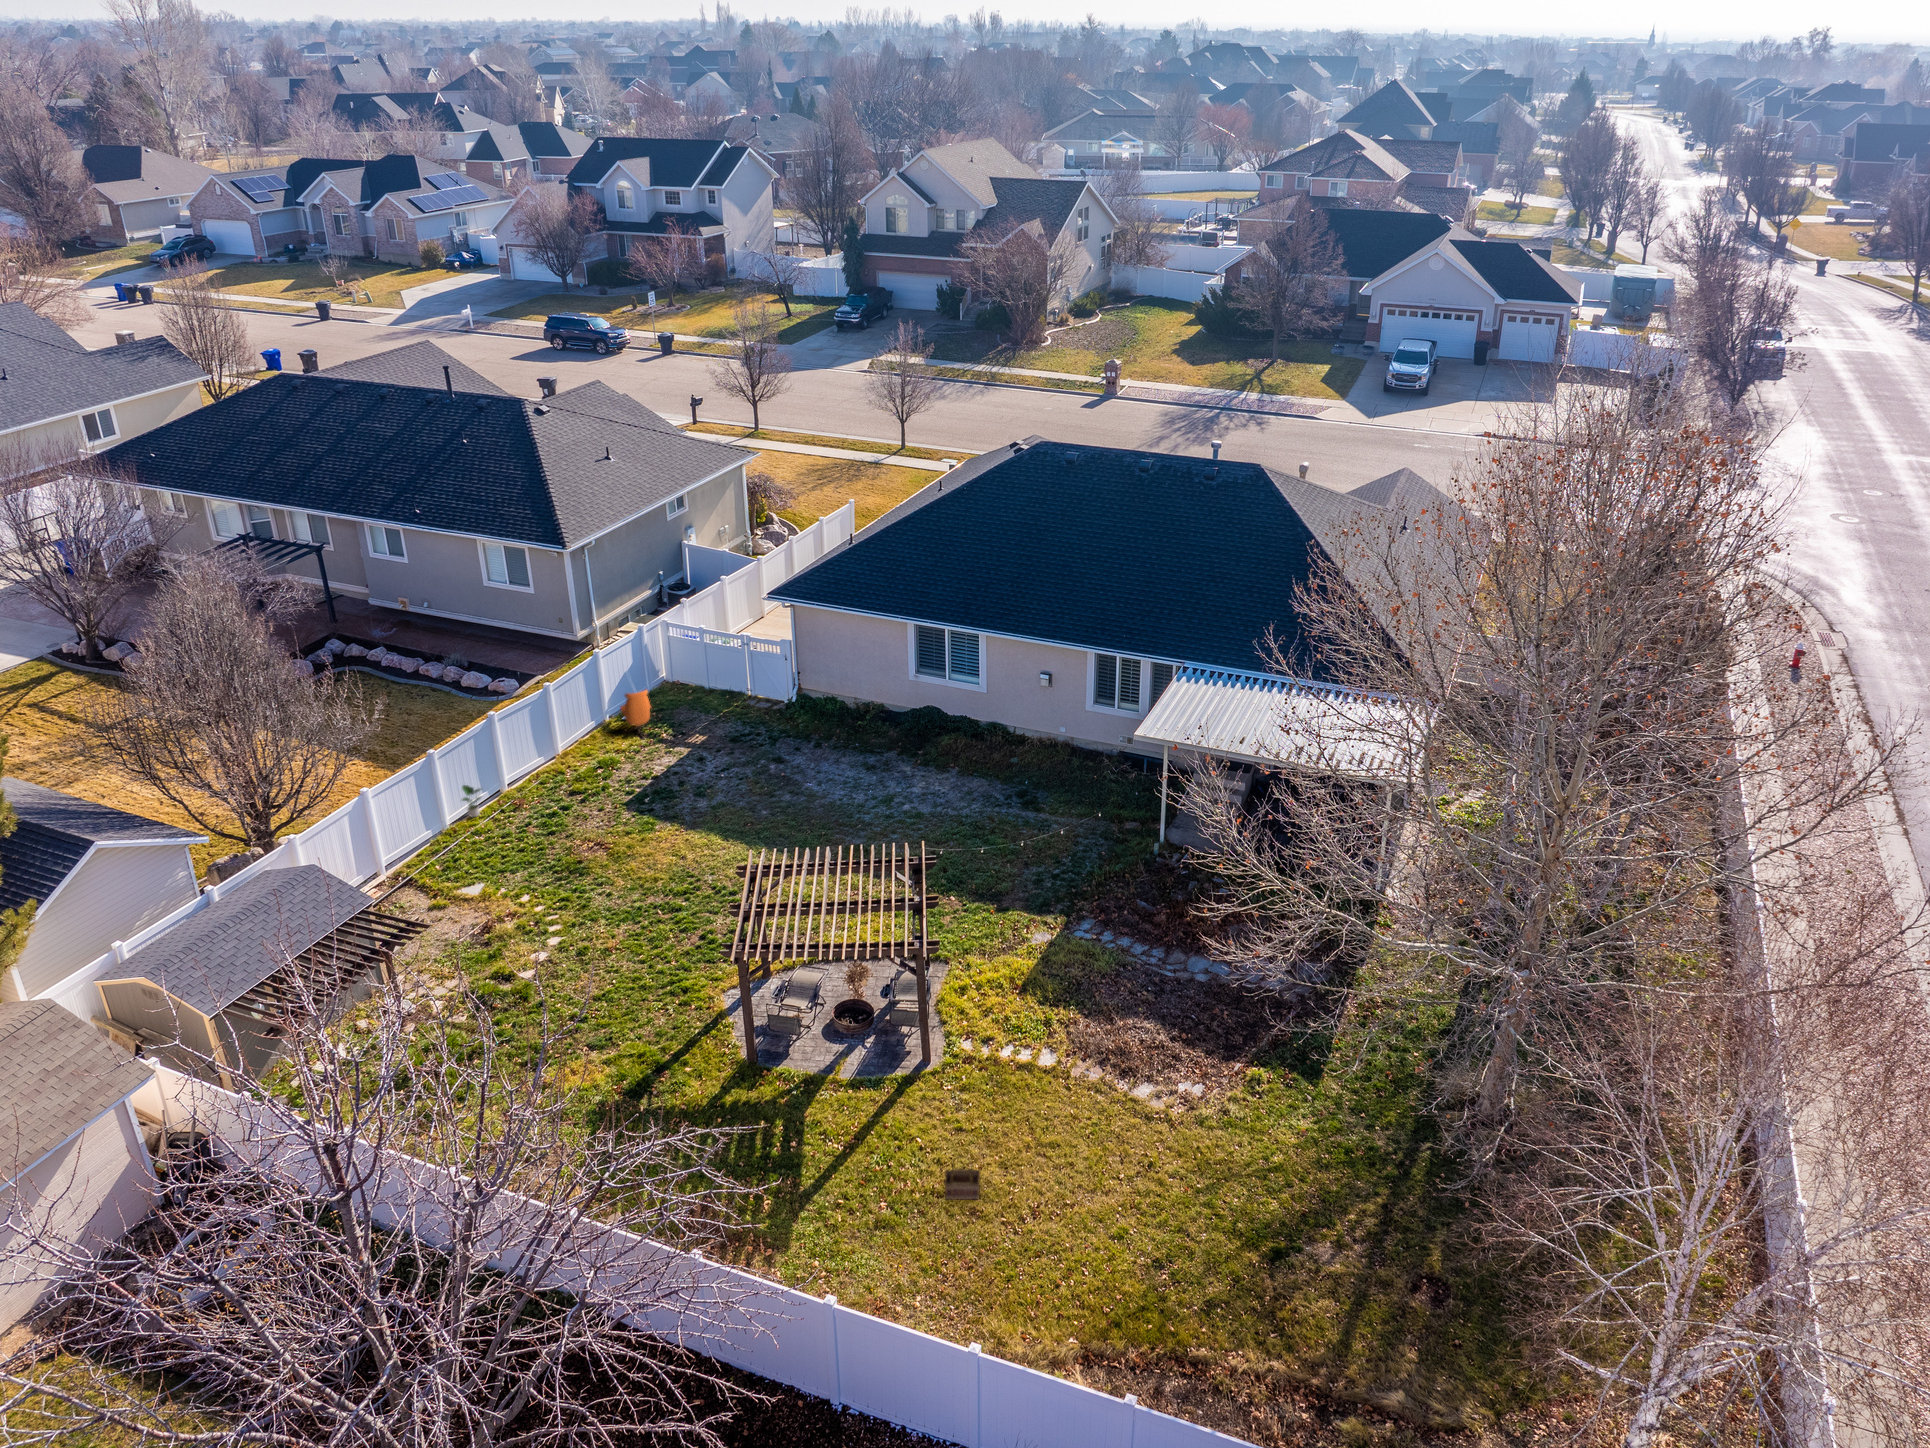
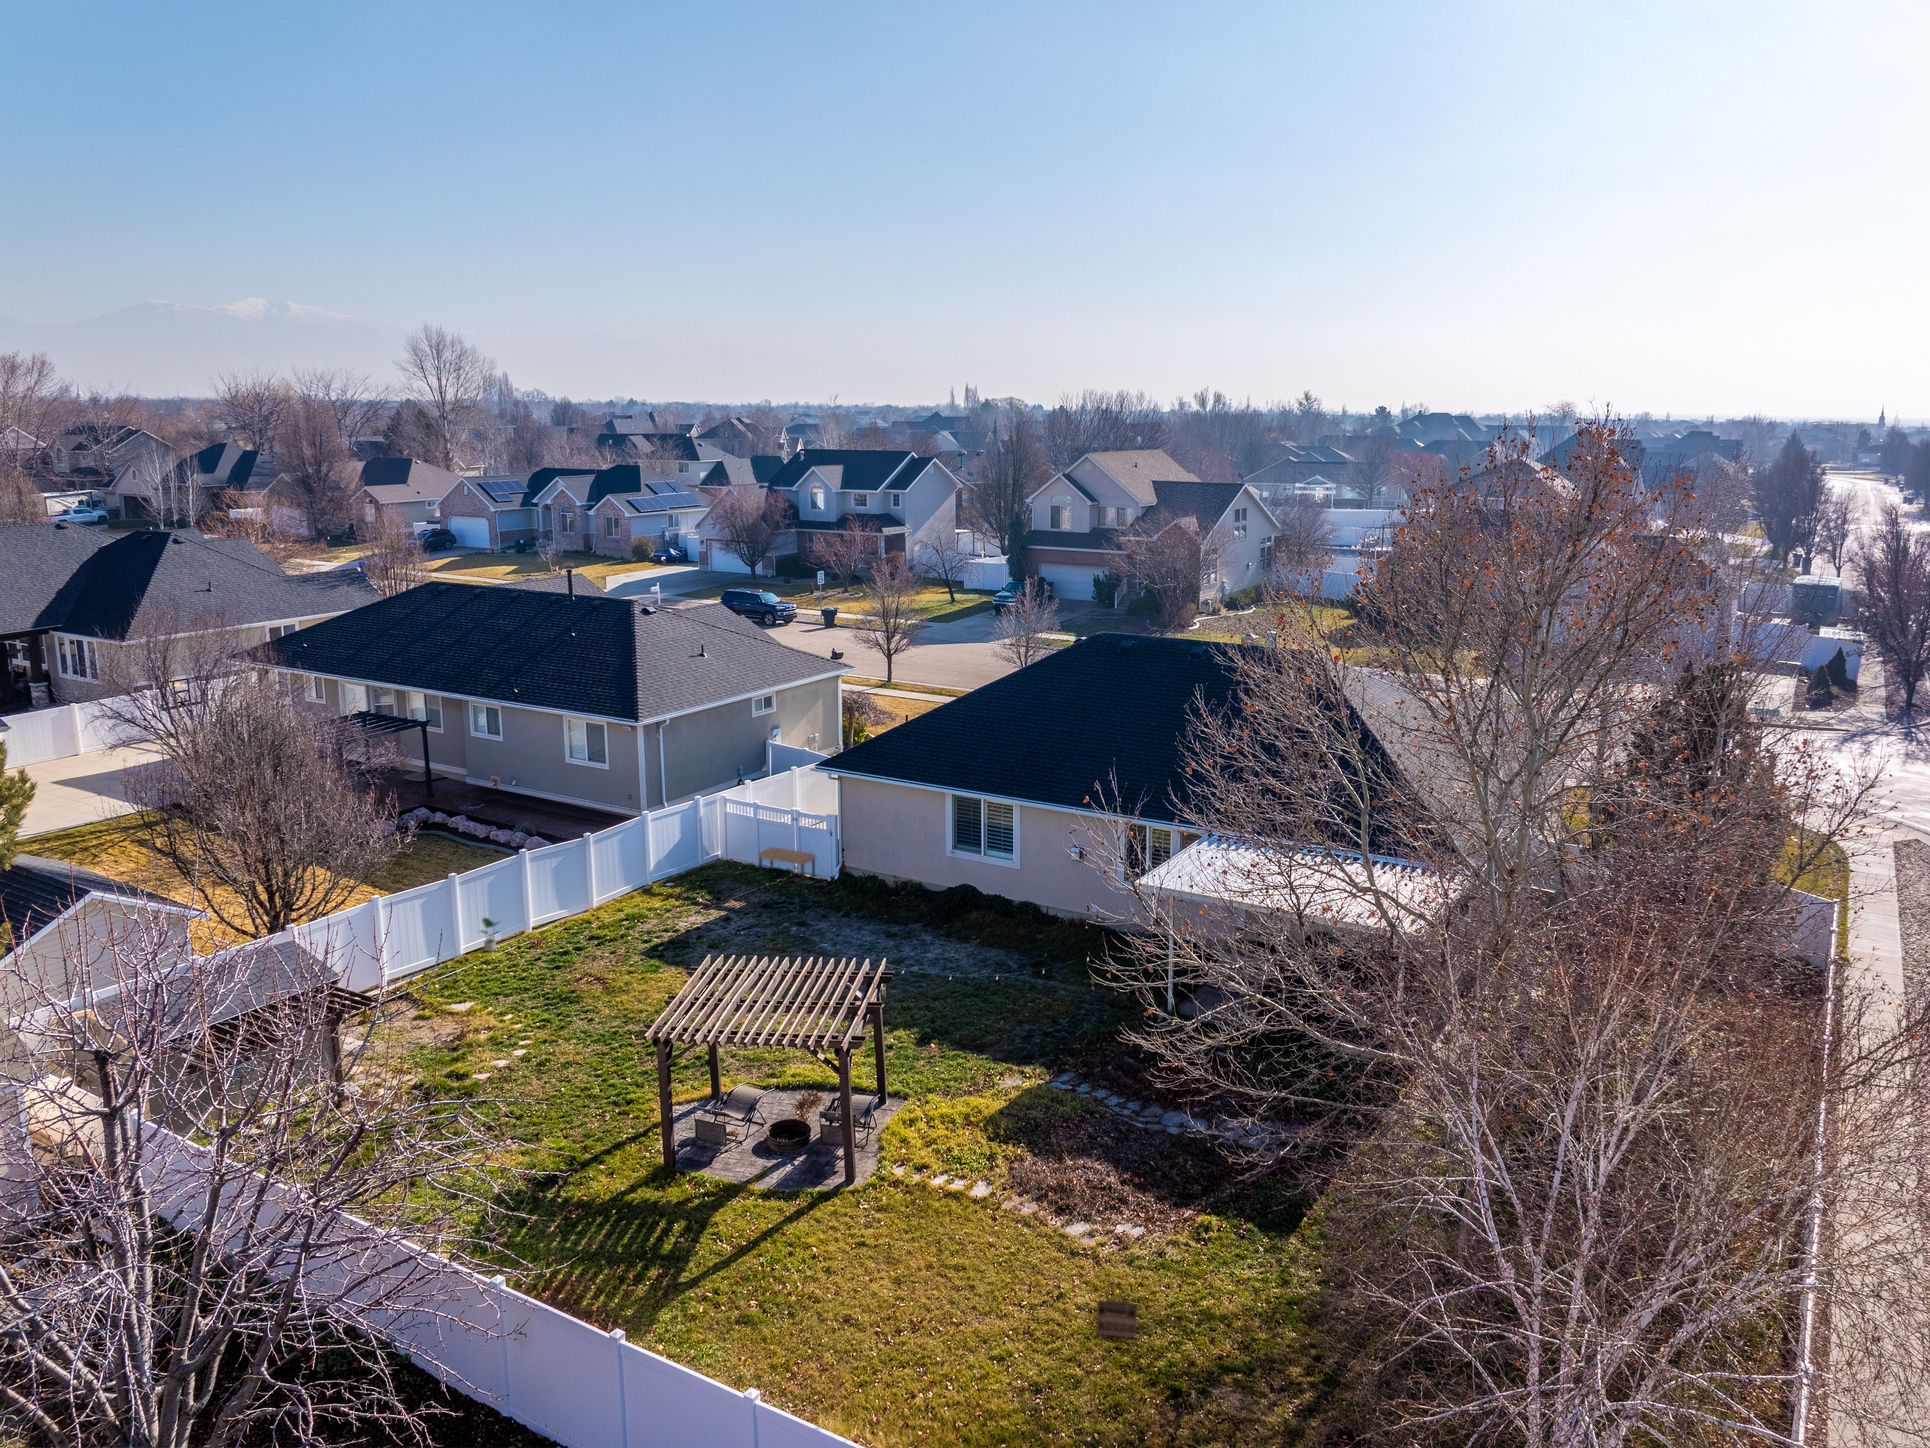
bench: none [713,672,772,707] -> present [758,847,816,881]
lounge chair: present [620,689,654,733] -> none [658,849,691,899]
basket: present [944,1156,980,1199] -> present [1097,1282,1138,1338]

